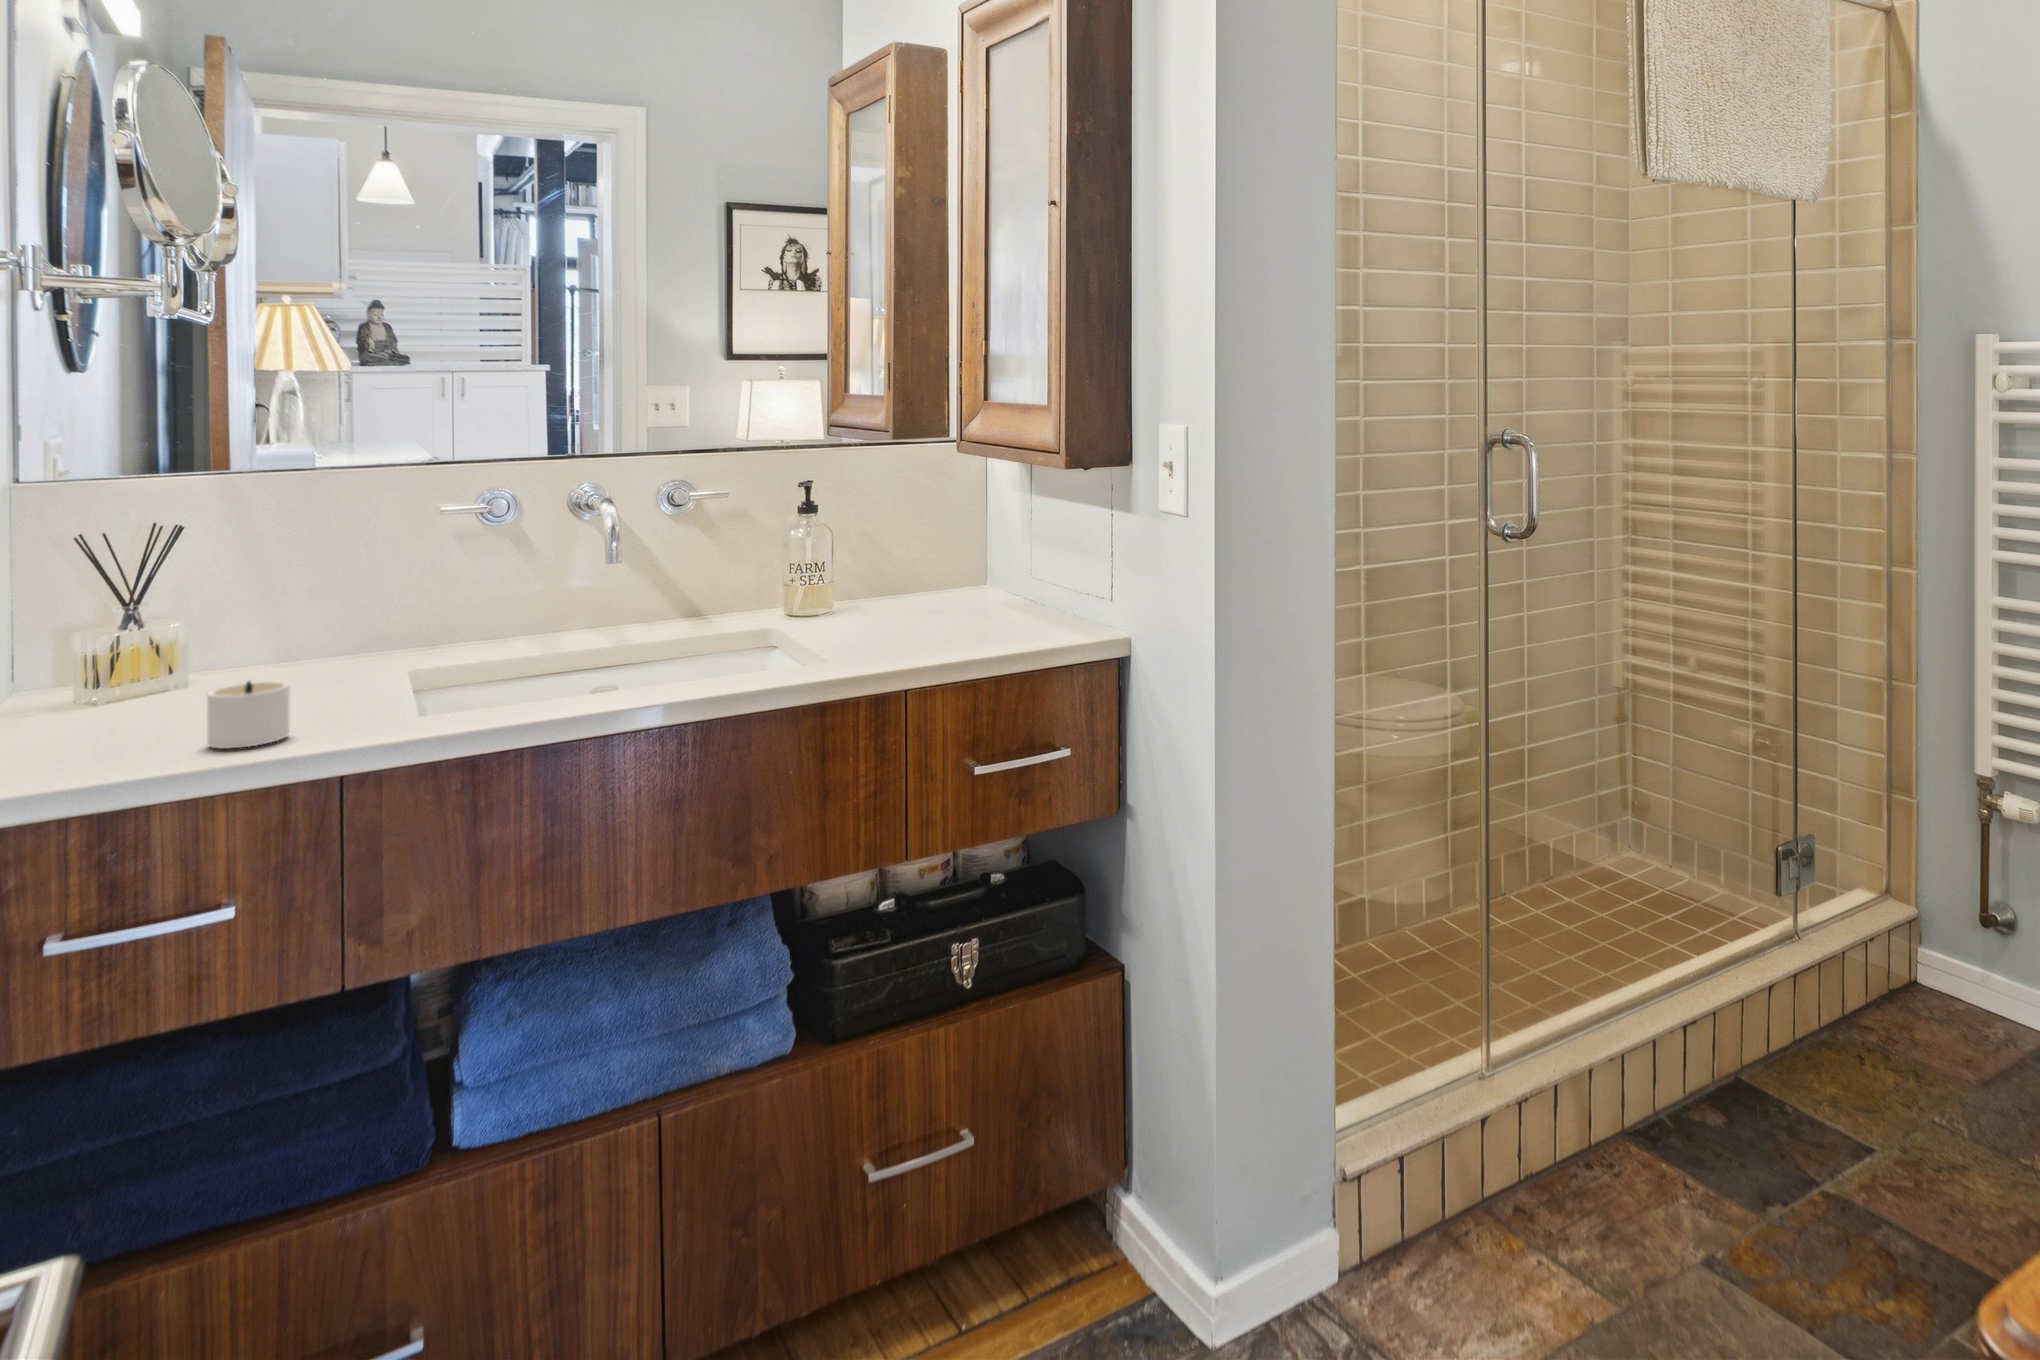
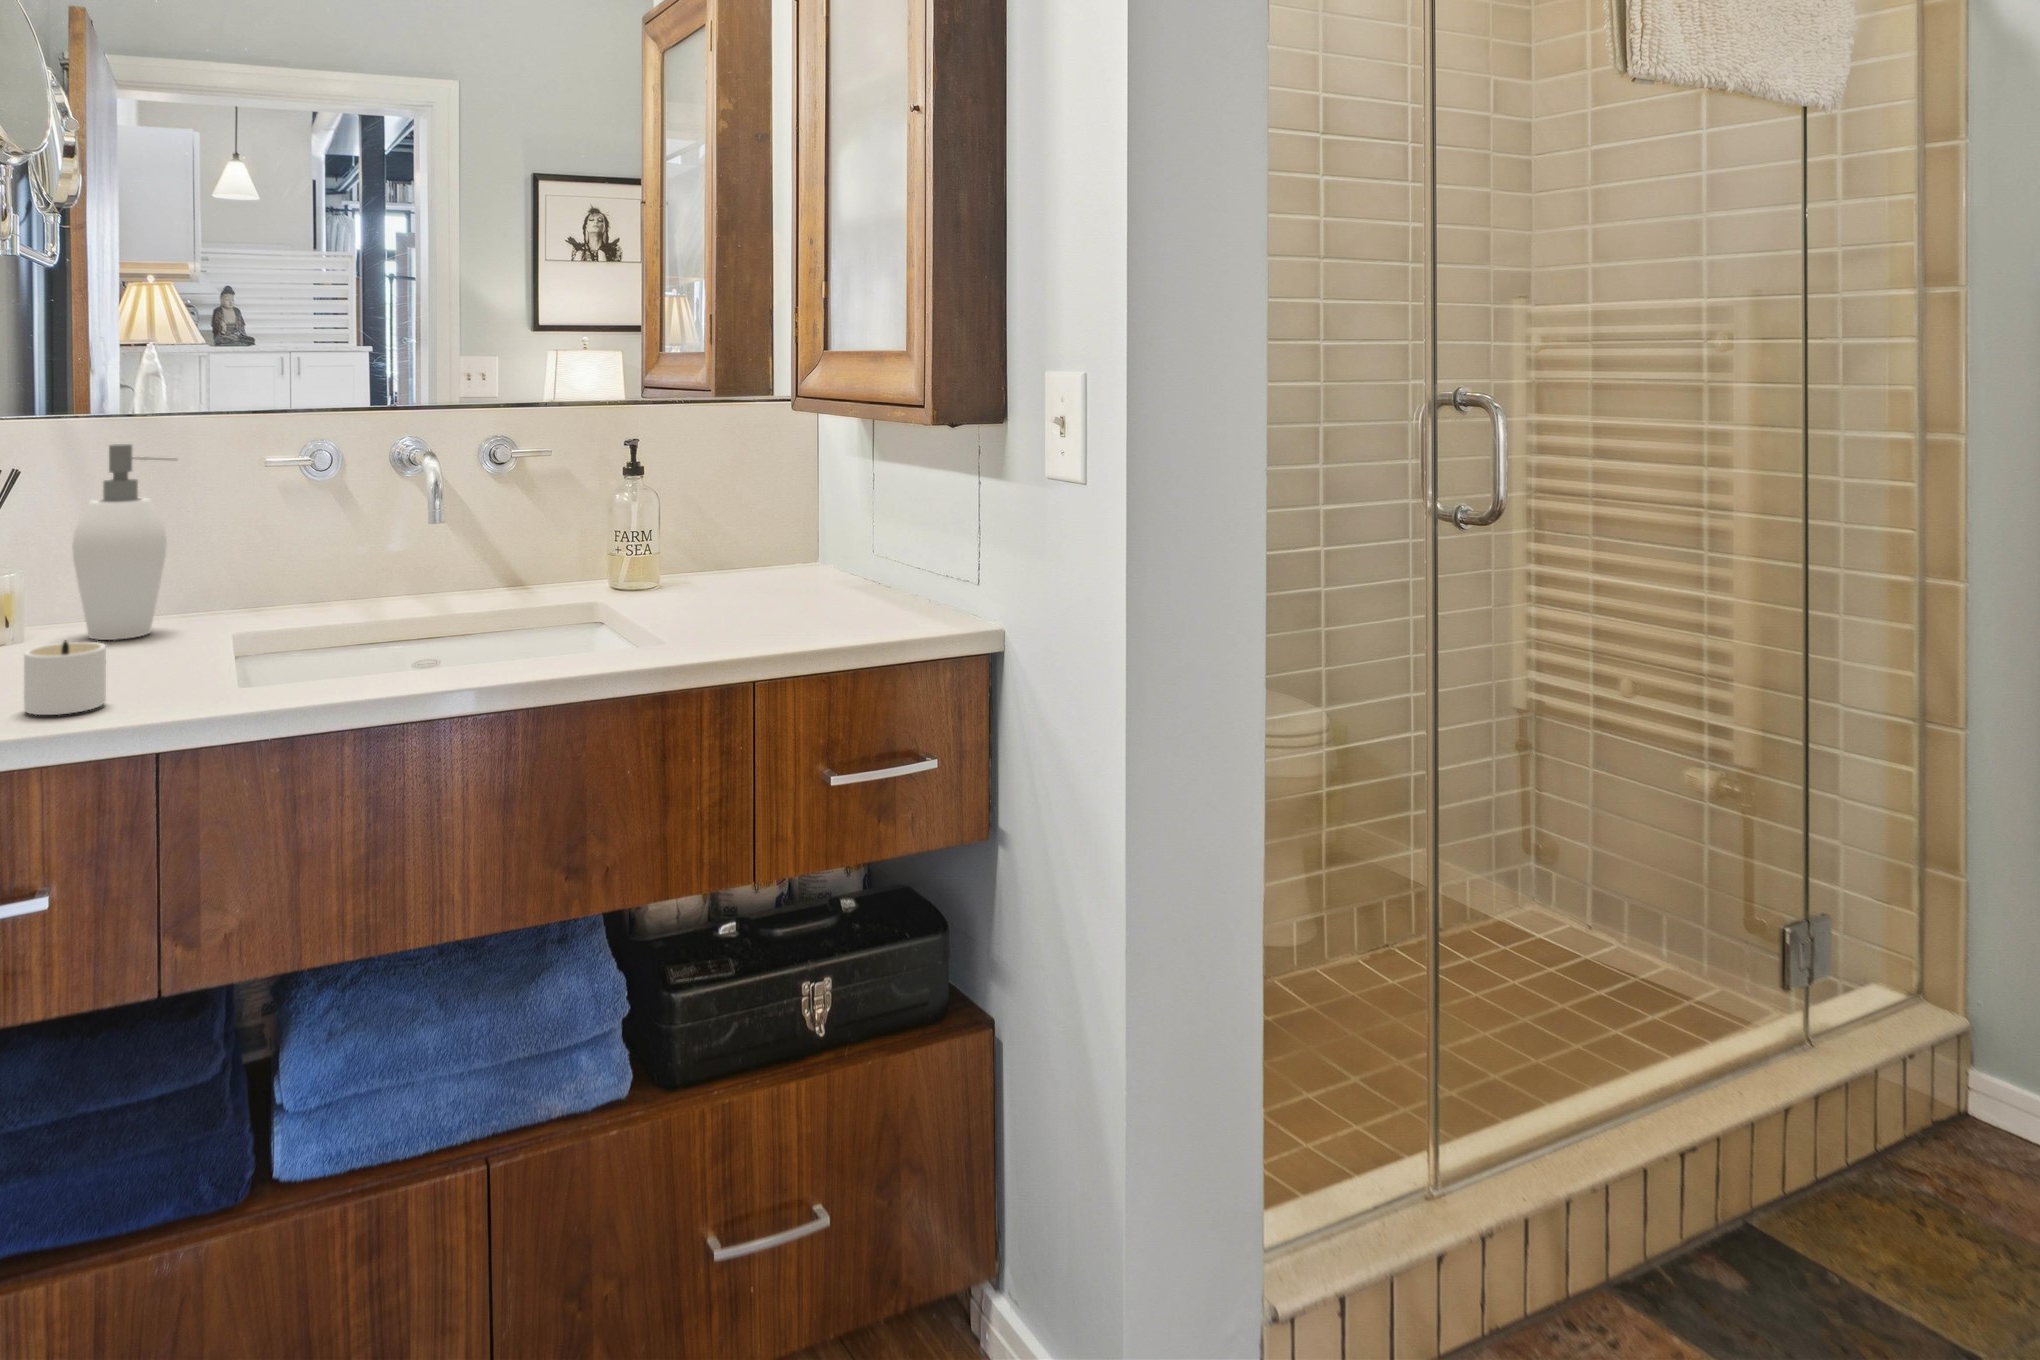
soap dispenser: none [243,497,354,680] -> present [72,444,176,640]

